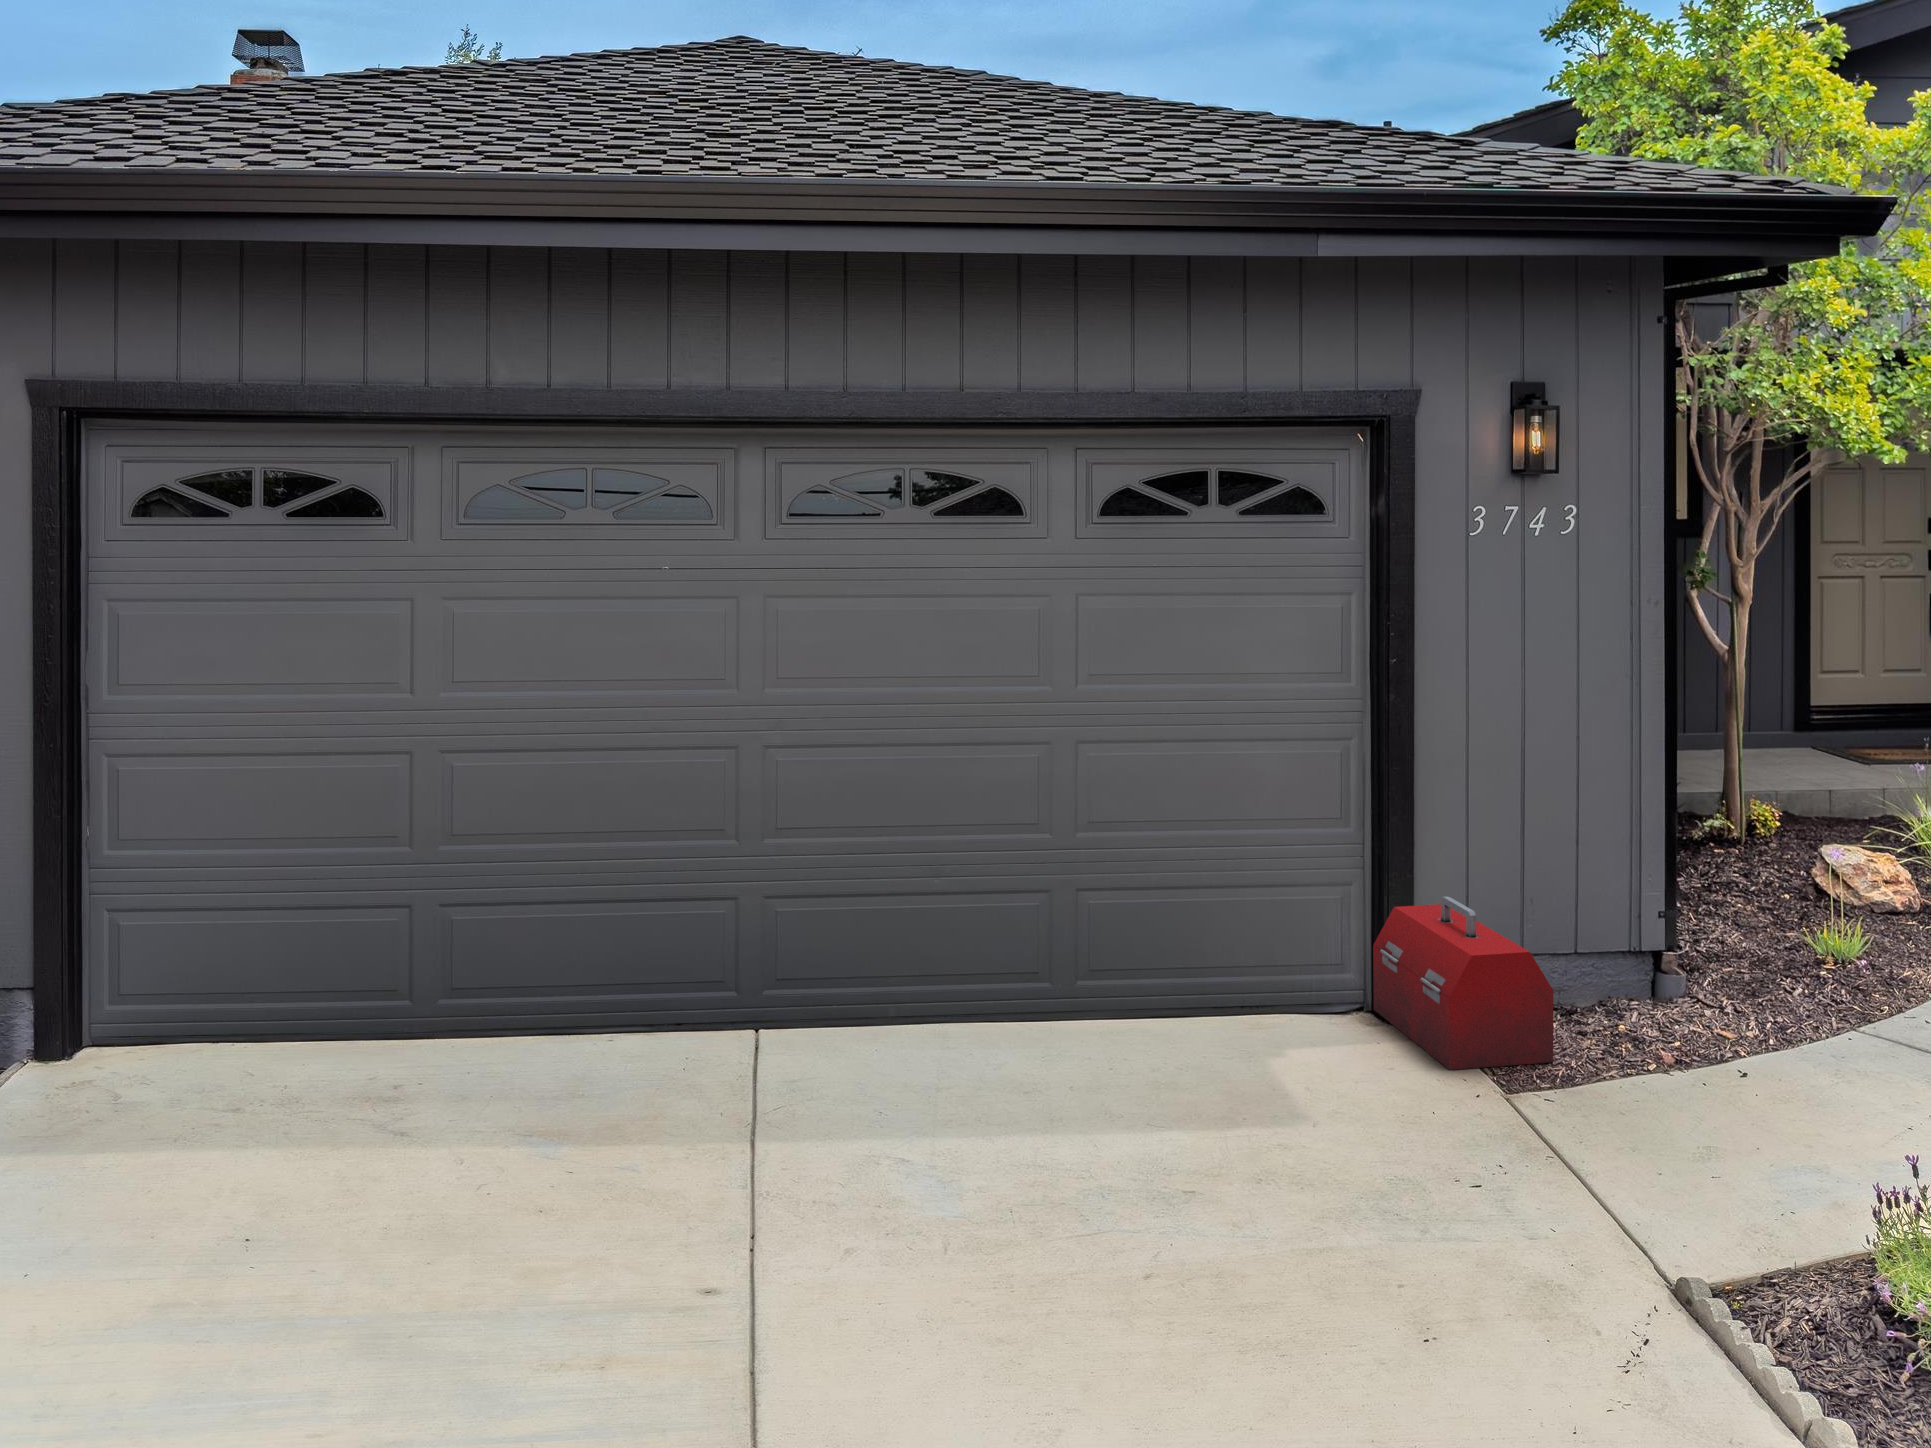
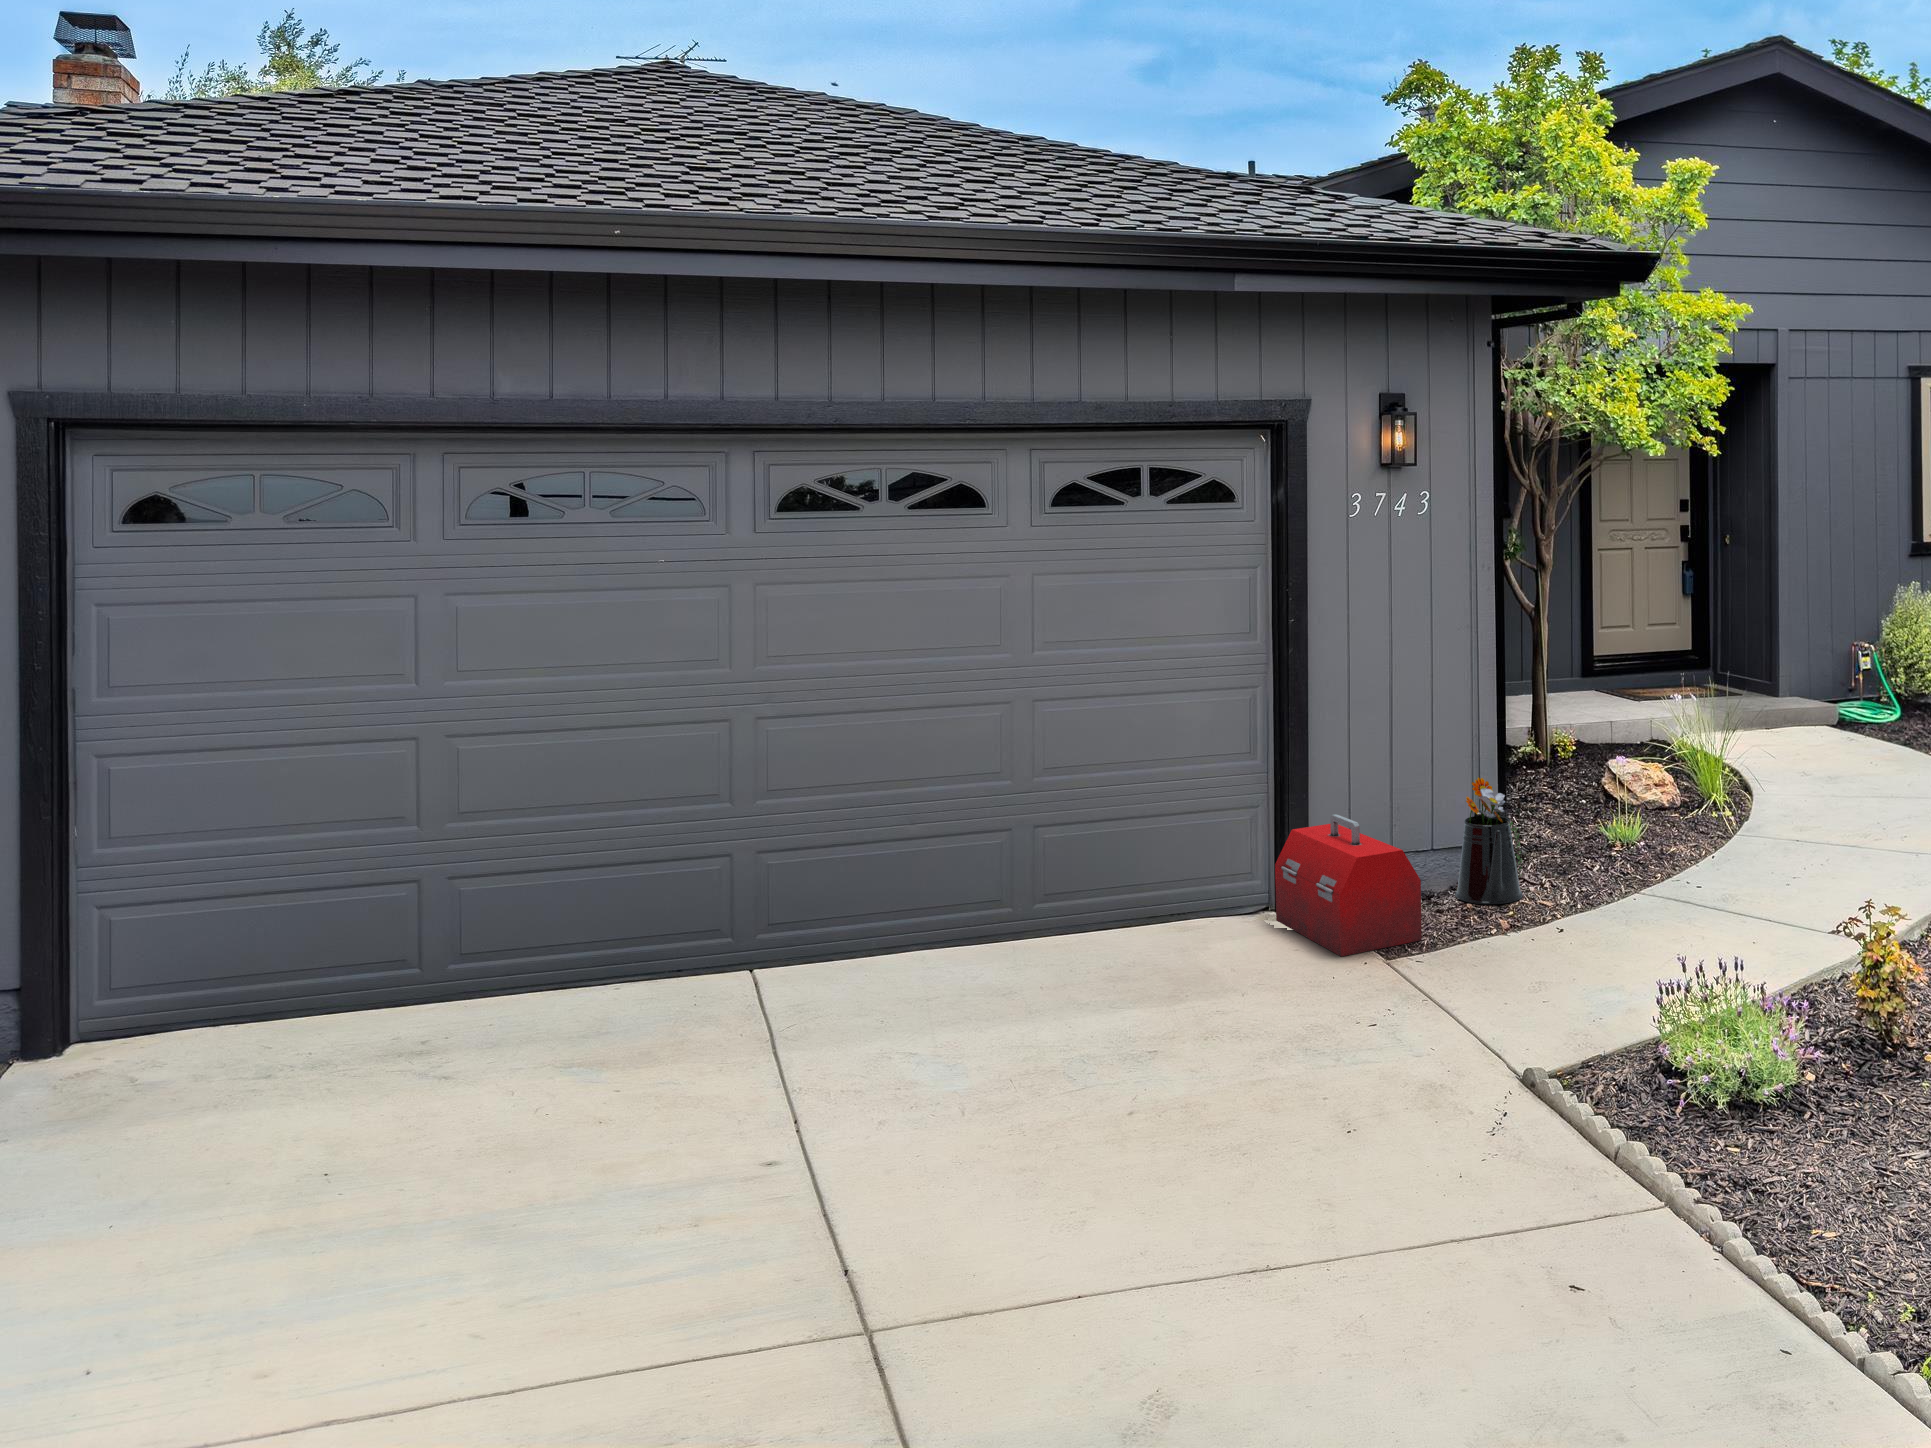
watering can: none [1601,864,1692,1026] -> present [1455,777,1522,904]

